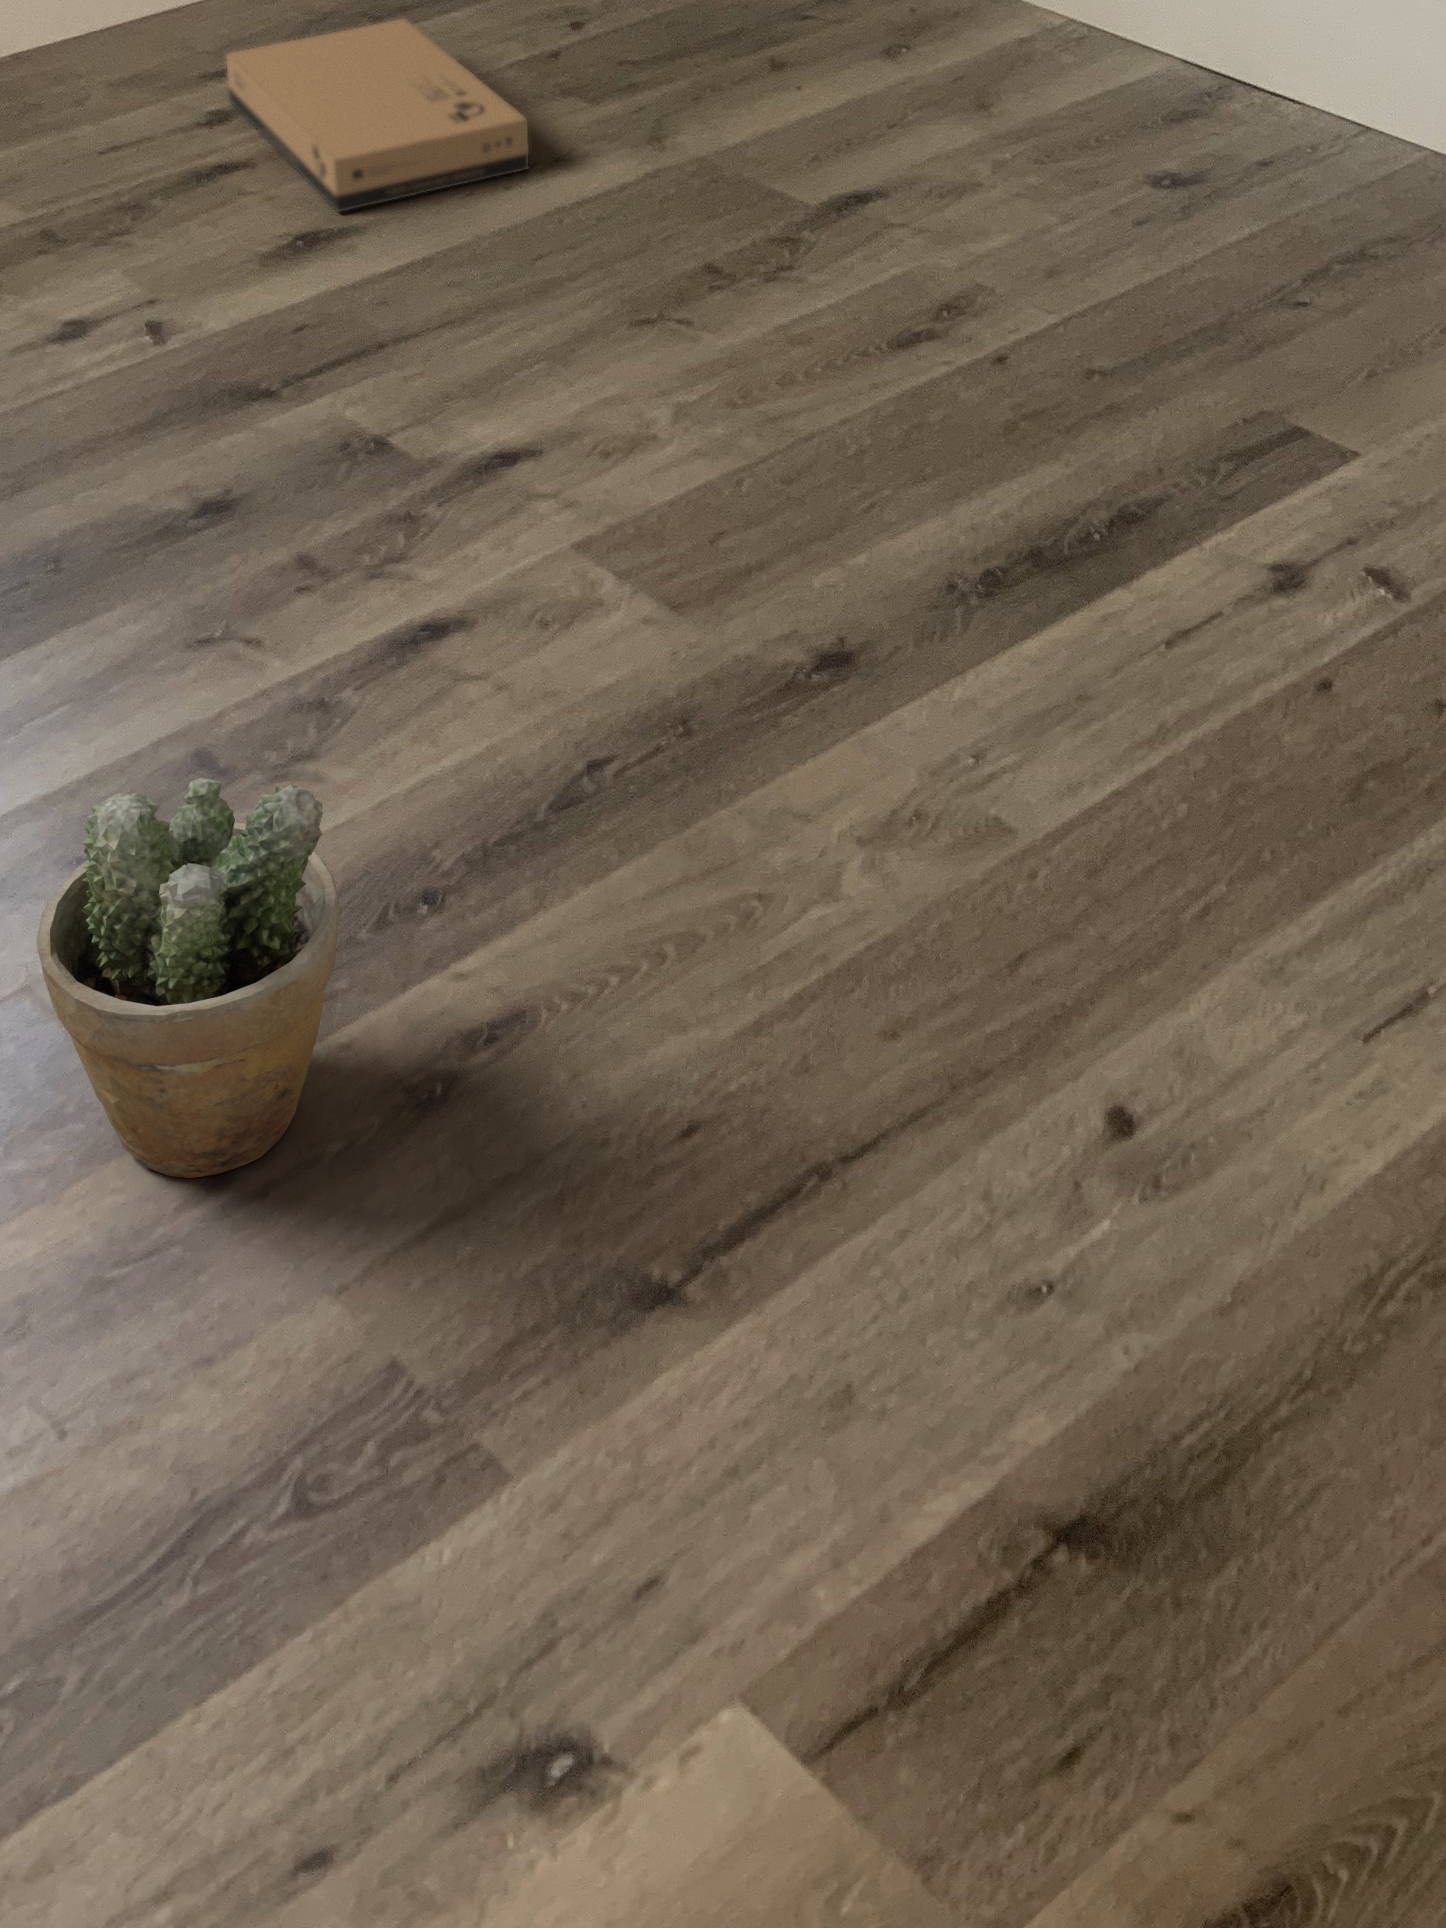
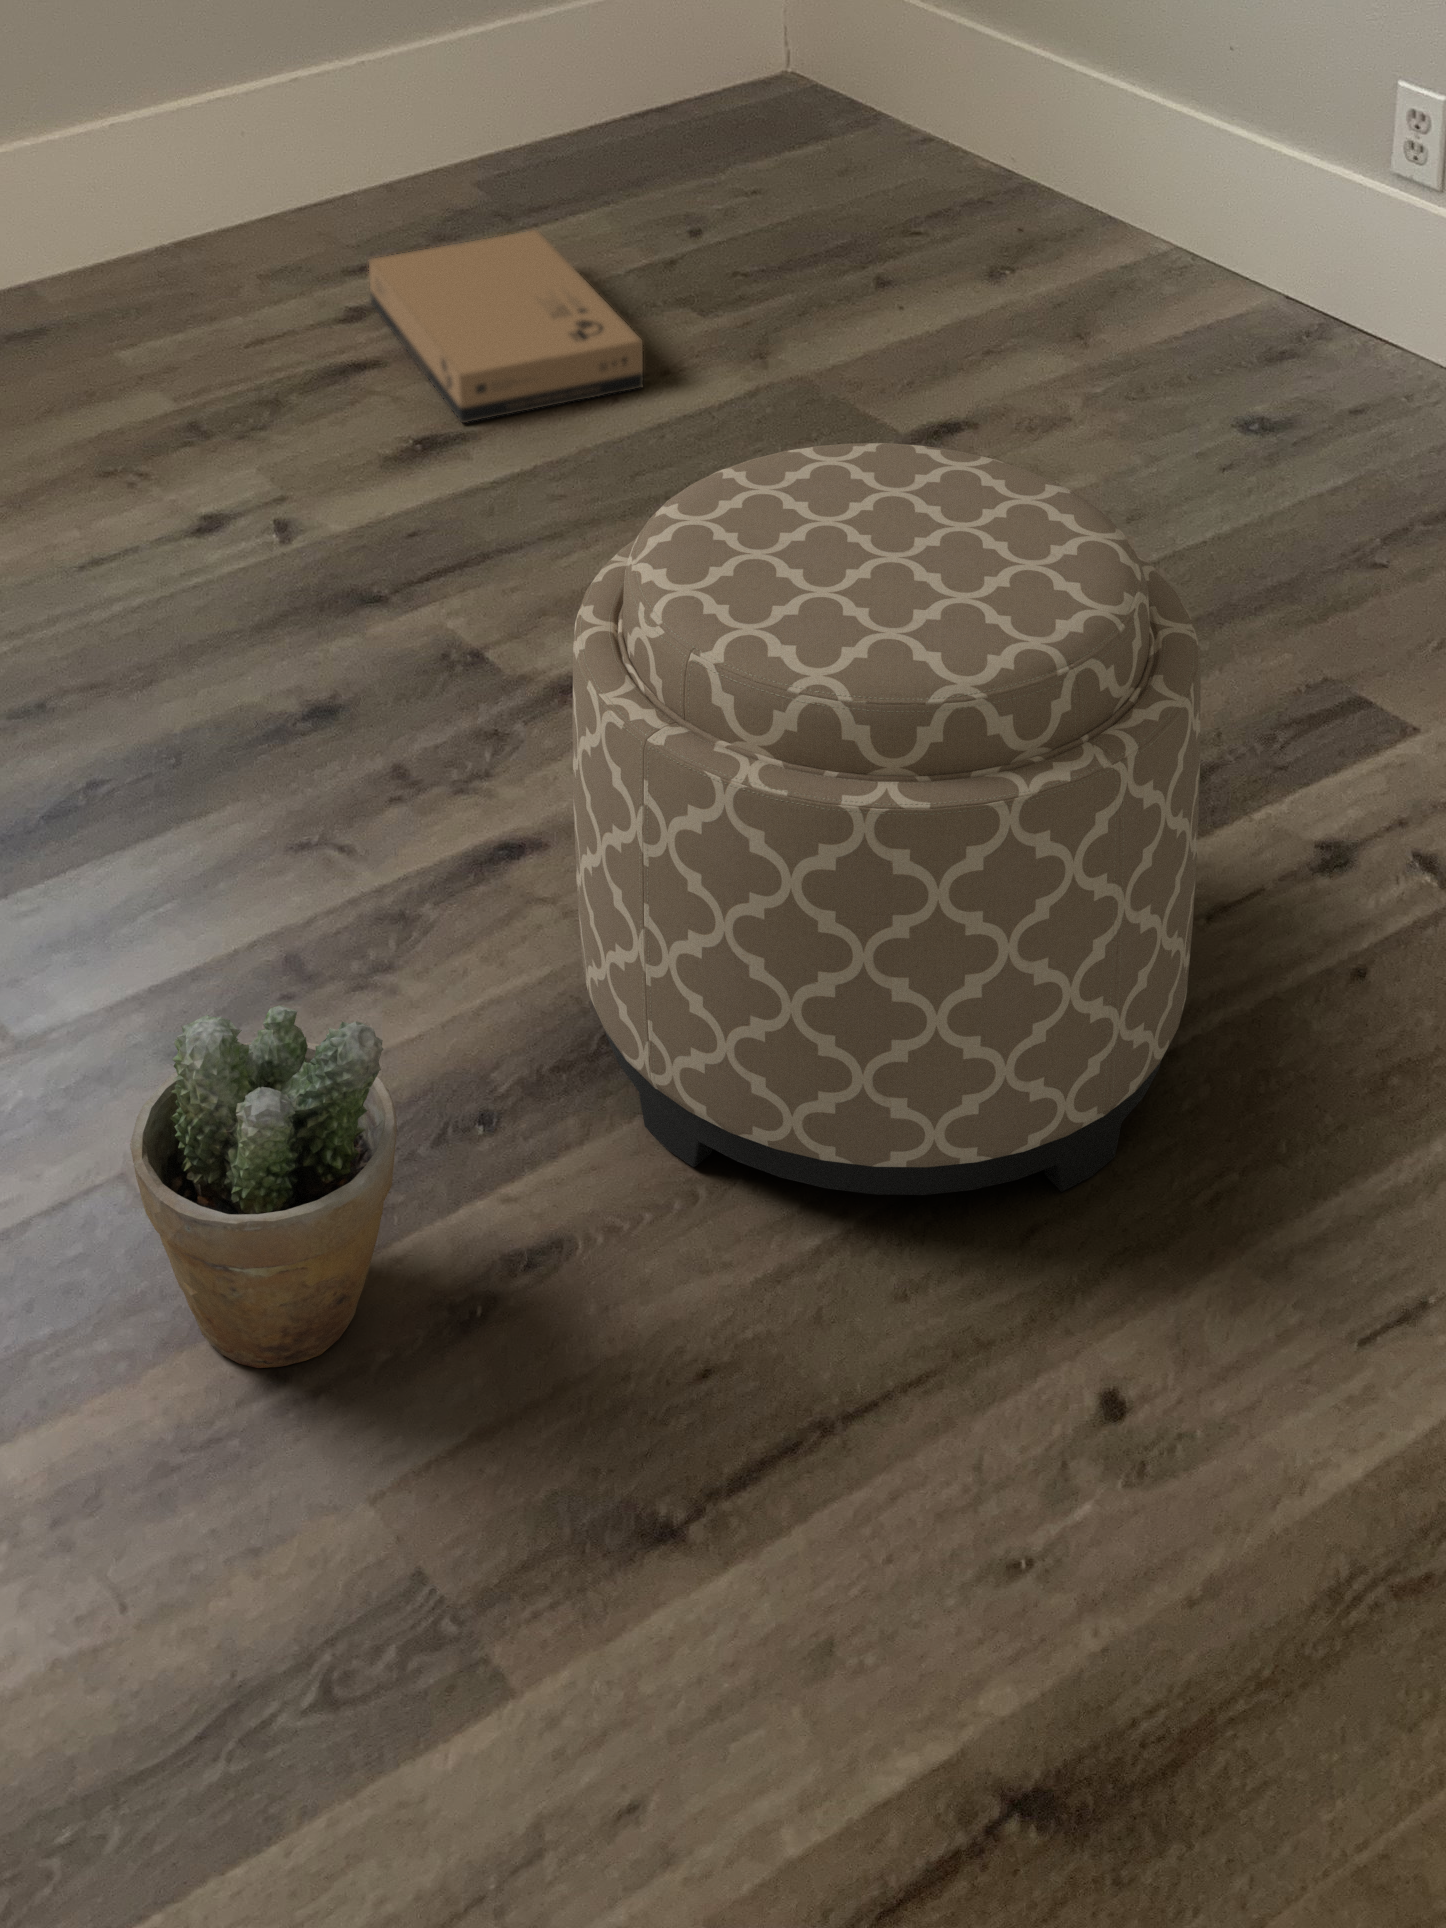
ottoman: none [506,159,1177,938] -> present [572,443,1201,1195]

